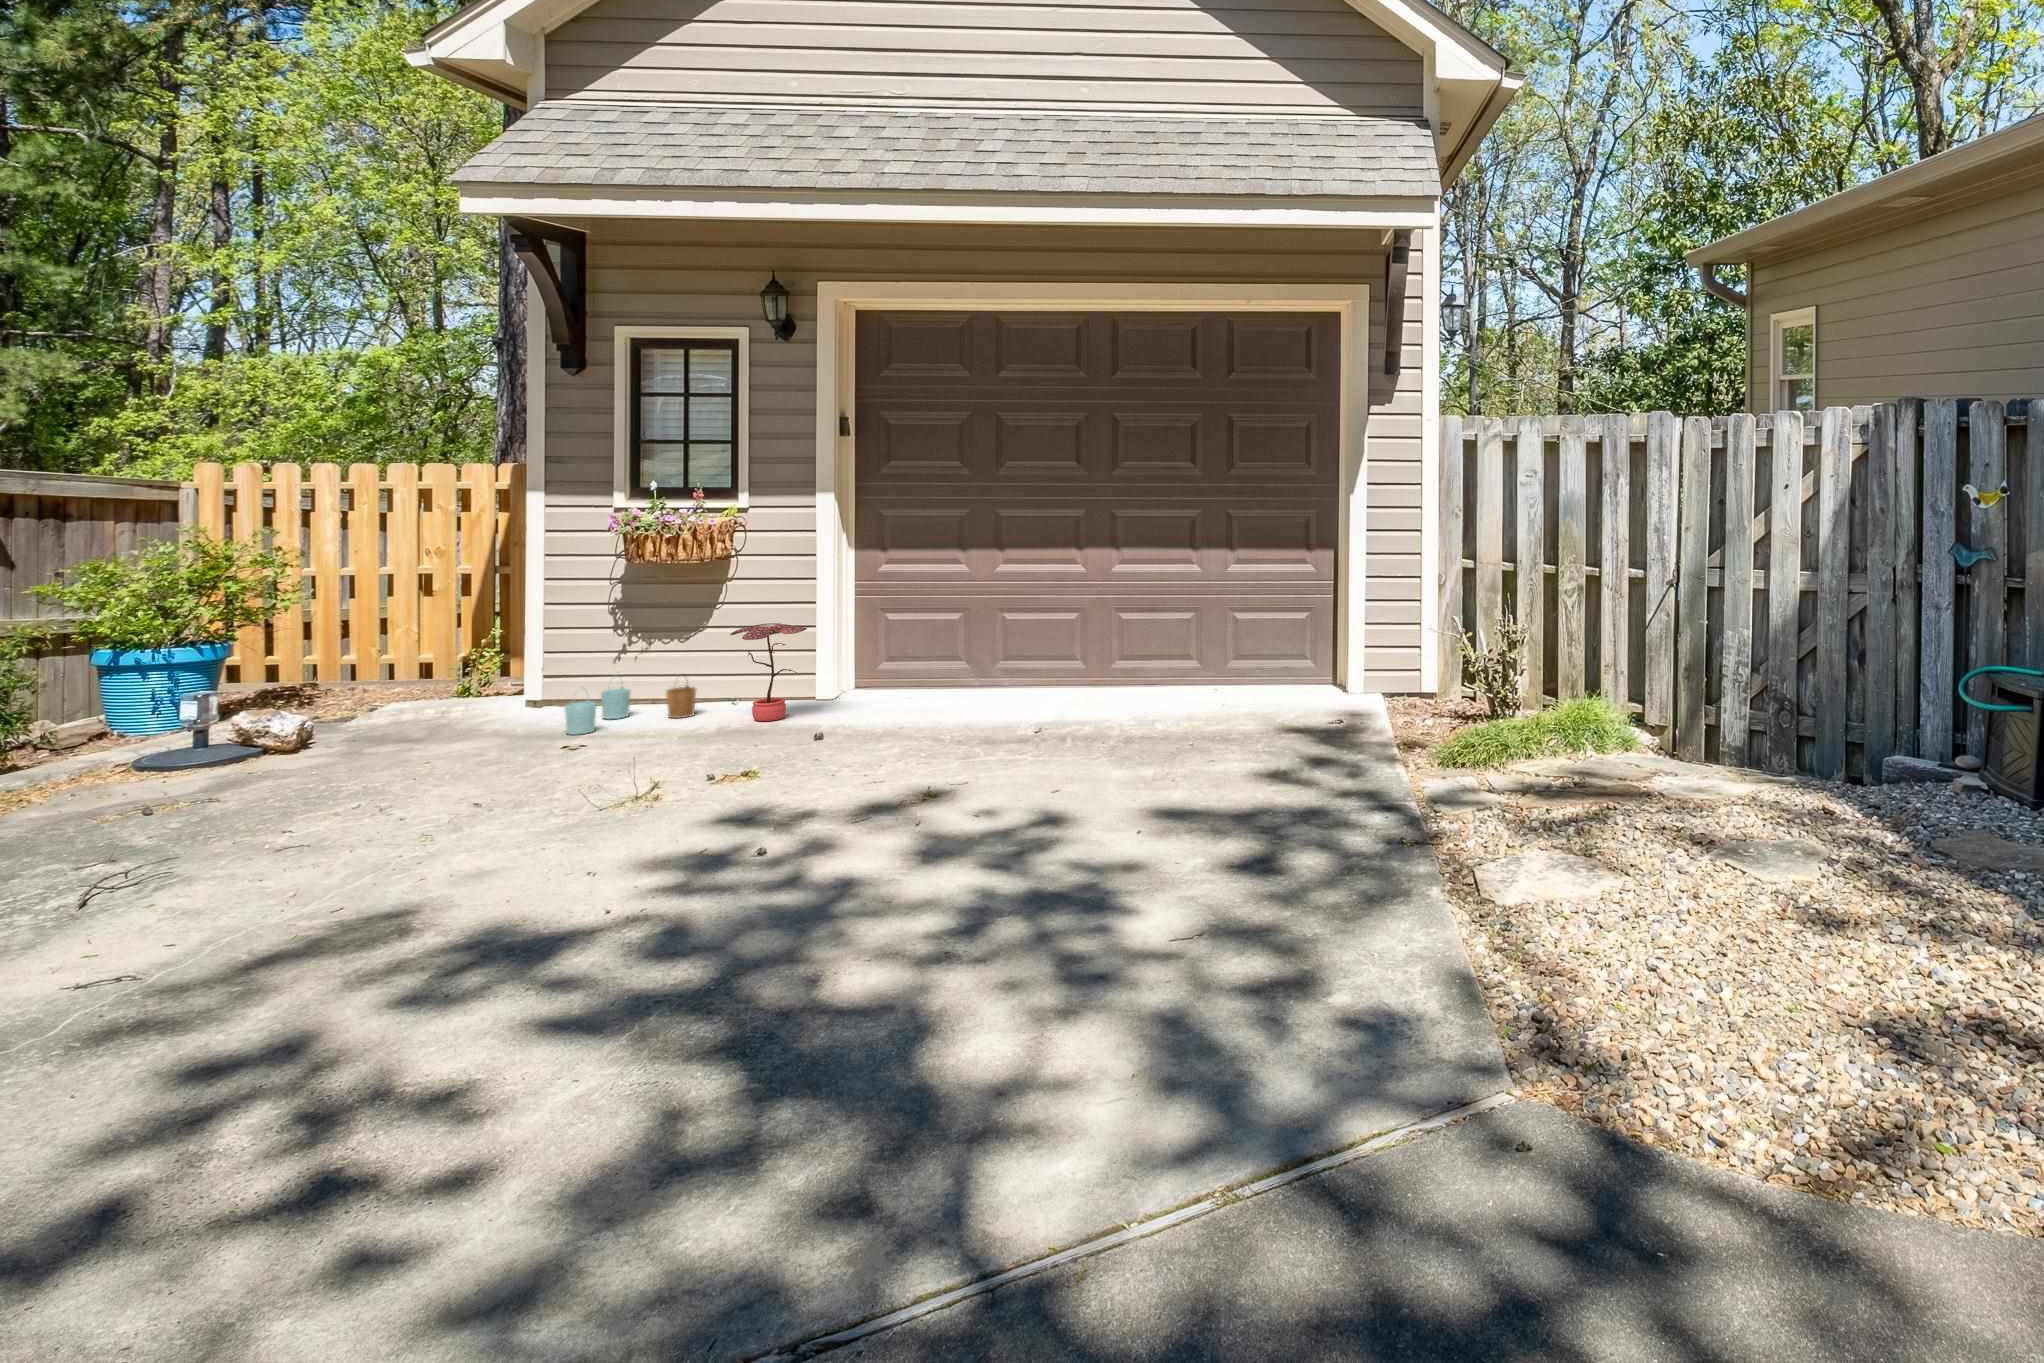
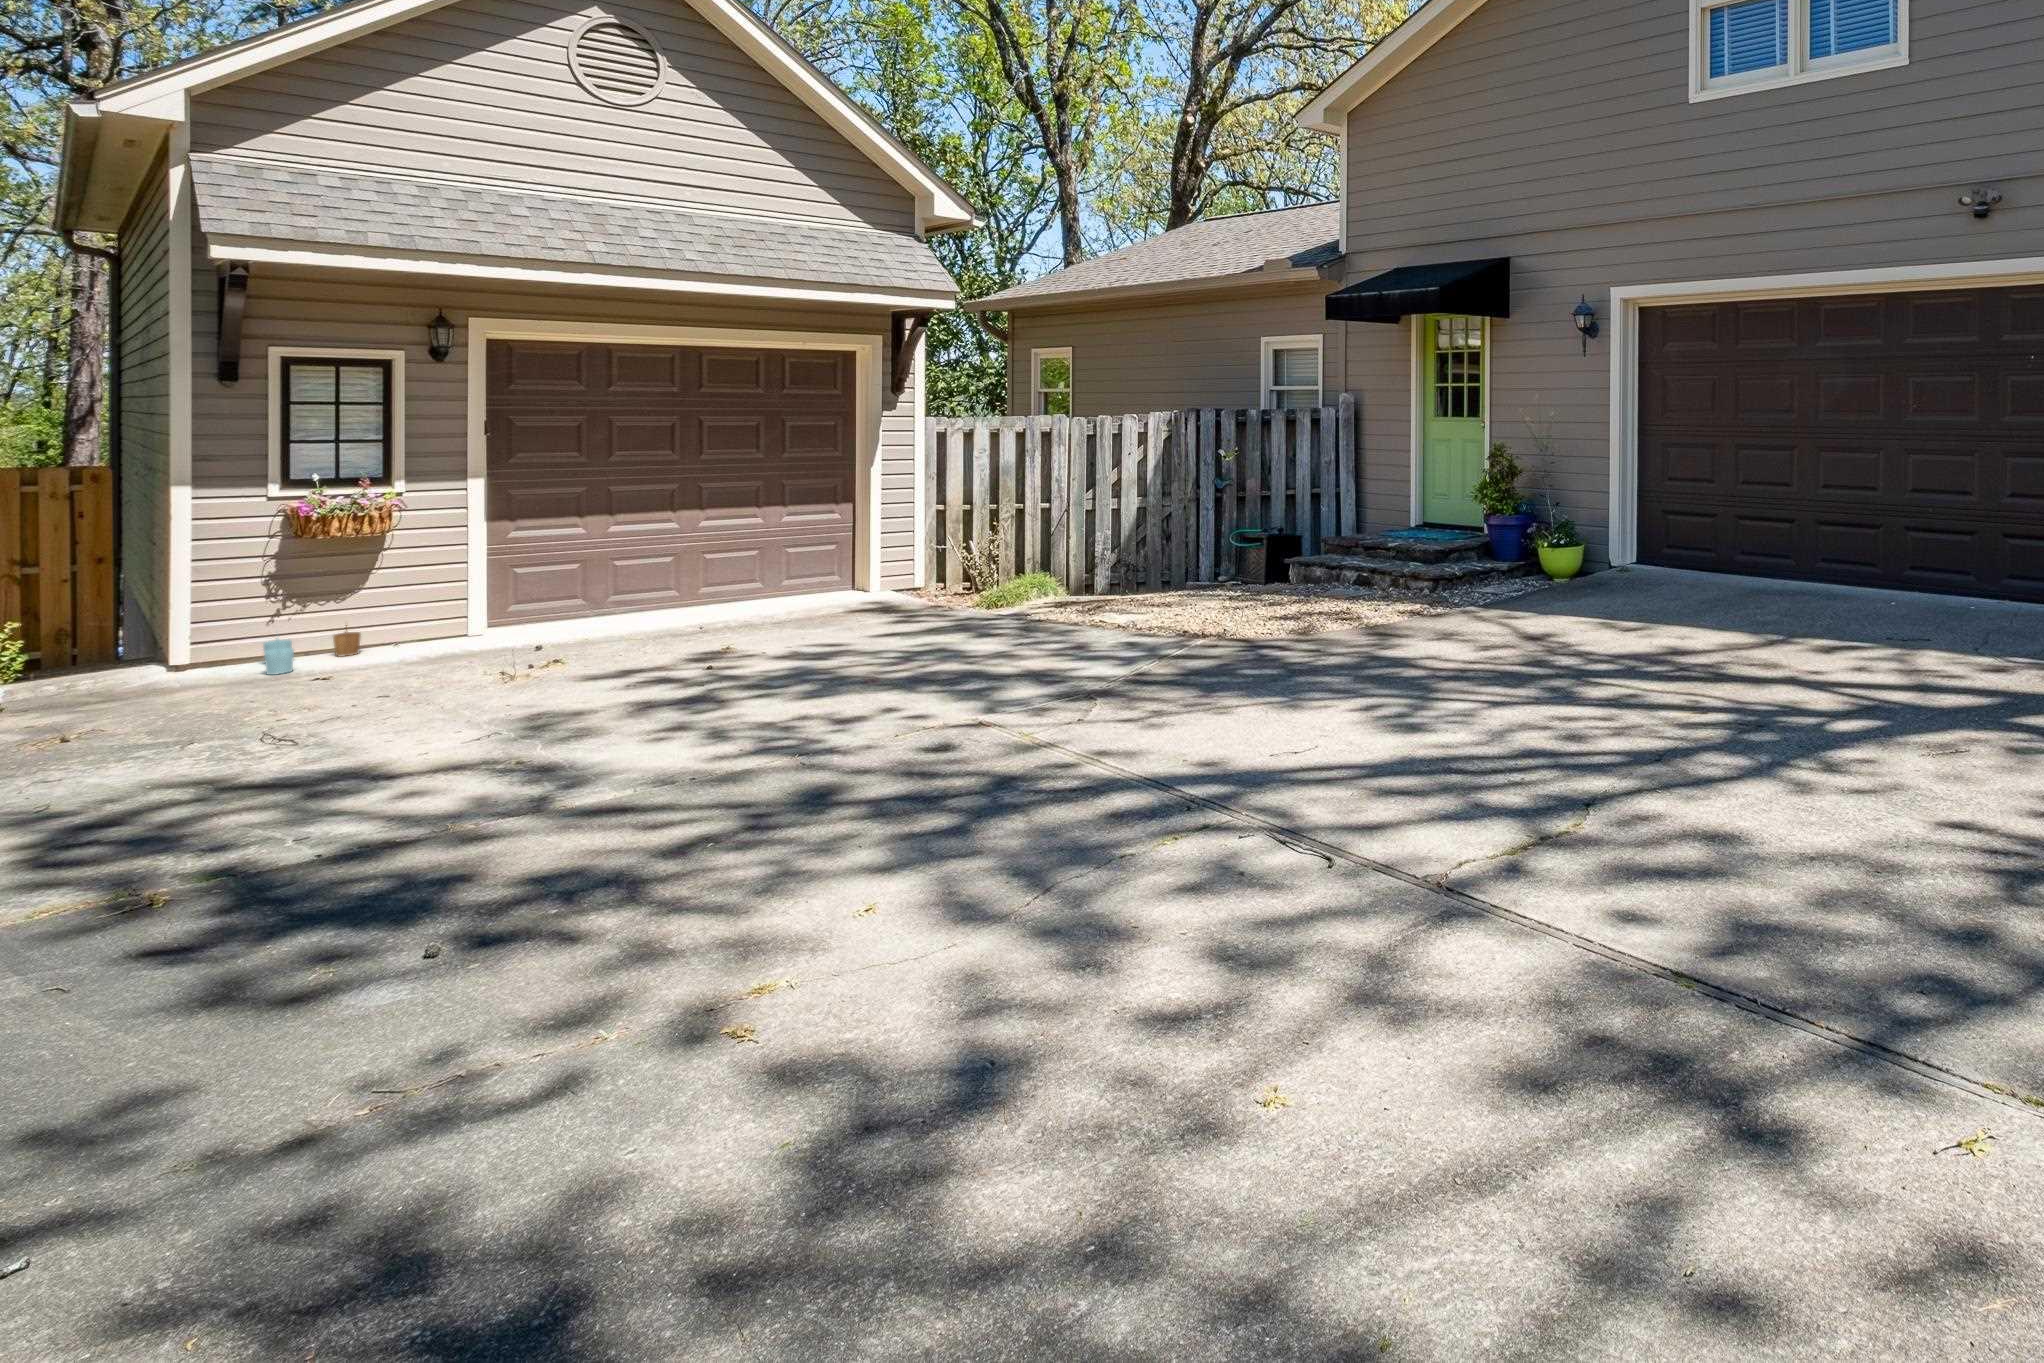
potted plant: present [730,623,807,721] -> none [408,575,479,648]

